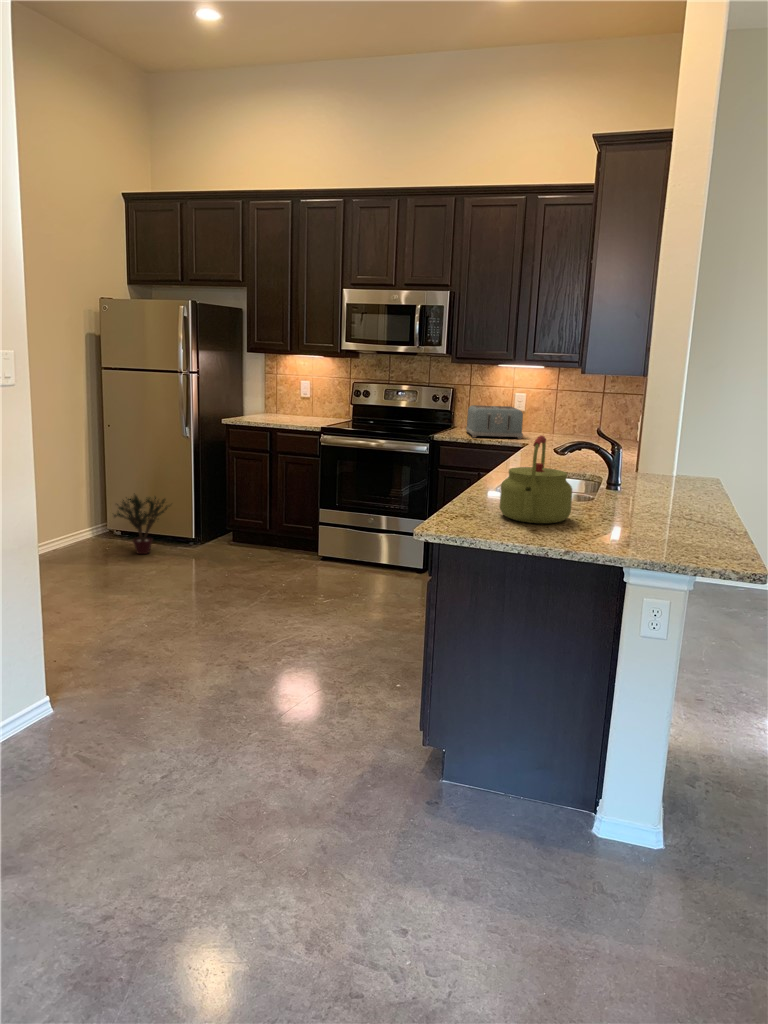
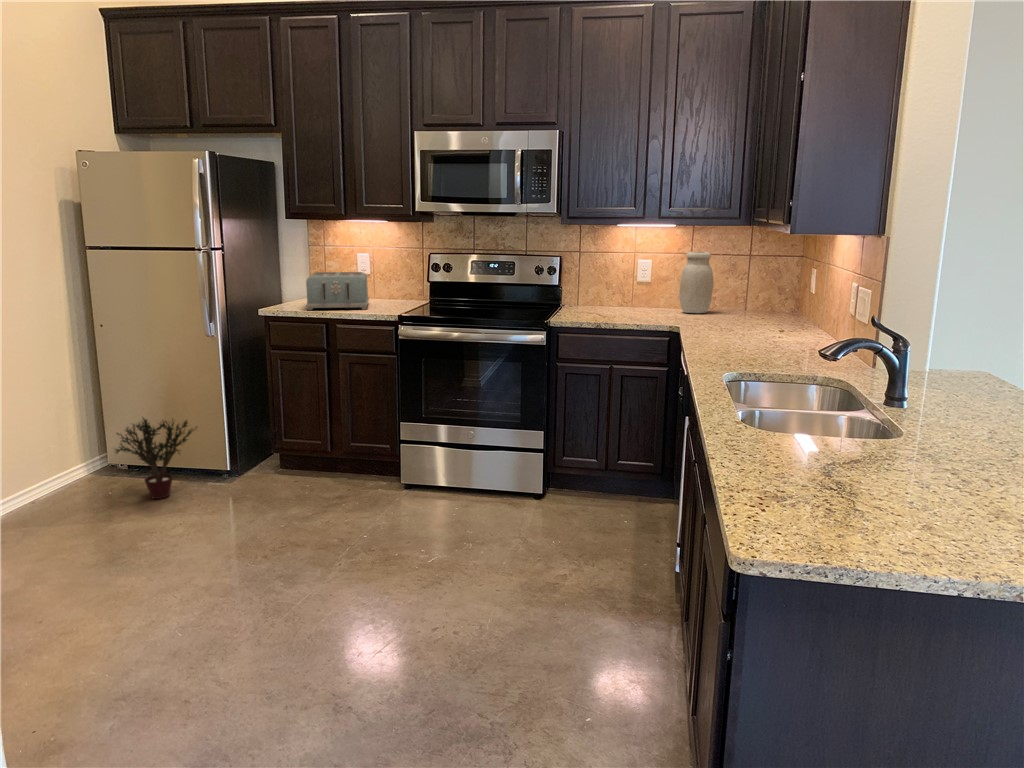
jar: none [541,387,569,436] -> present [679,252,713,313]
toaster: present [466,405,523,439] -> present [306,272,369,310]
kettle: present [499,436,572,523] -> none [812,346,945,499]

